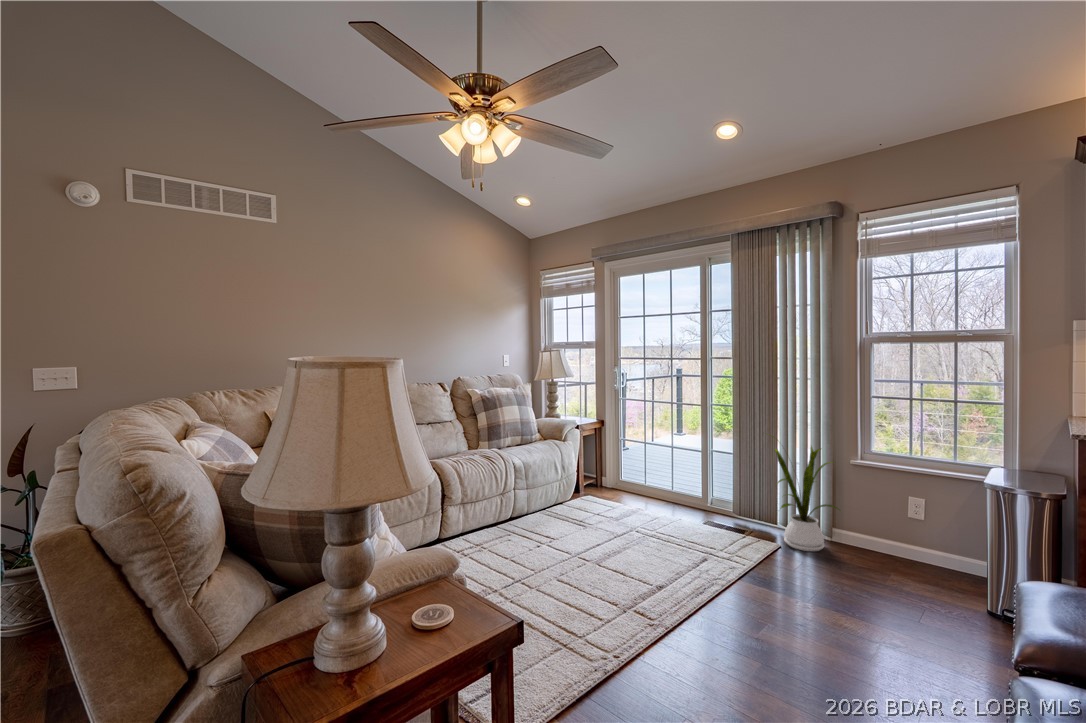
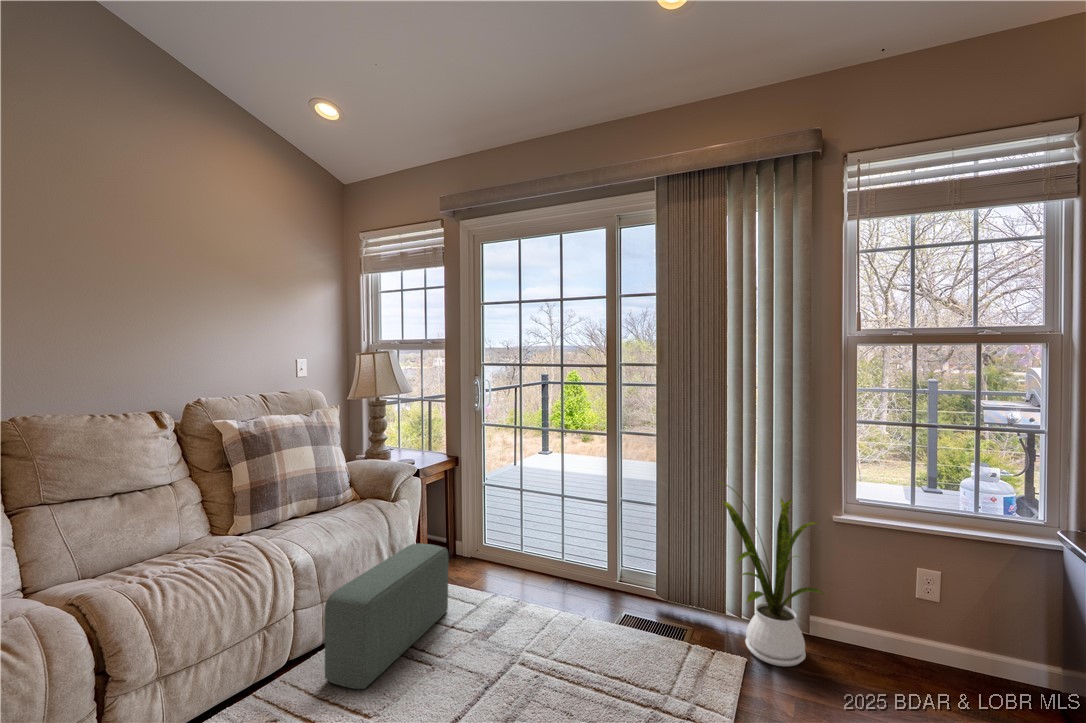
pouf: none [529,466,596,531] -> present [325,543,449,689]

